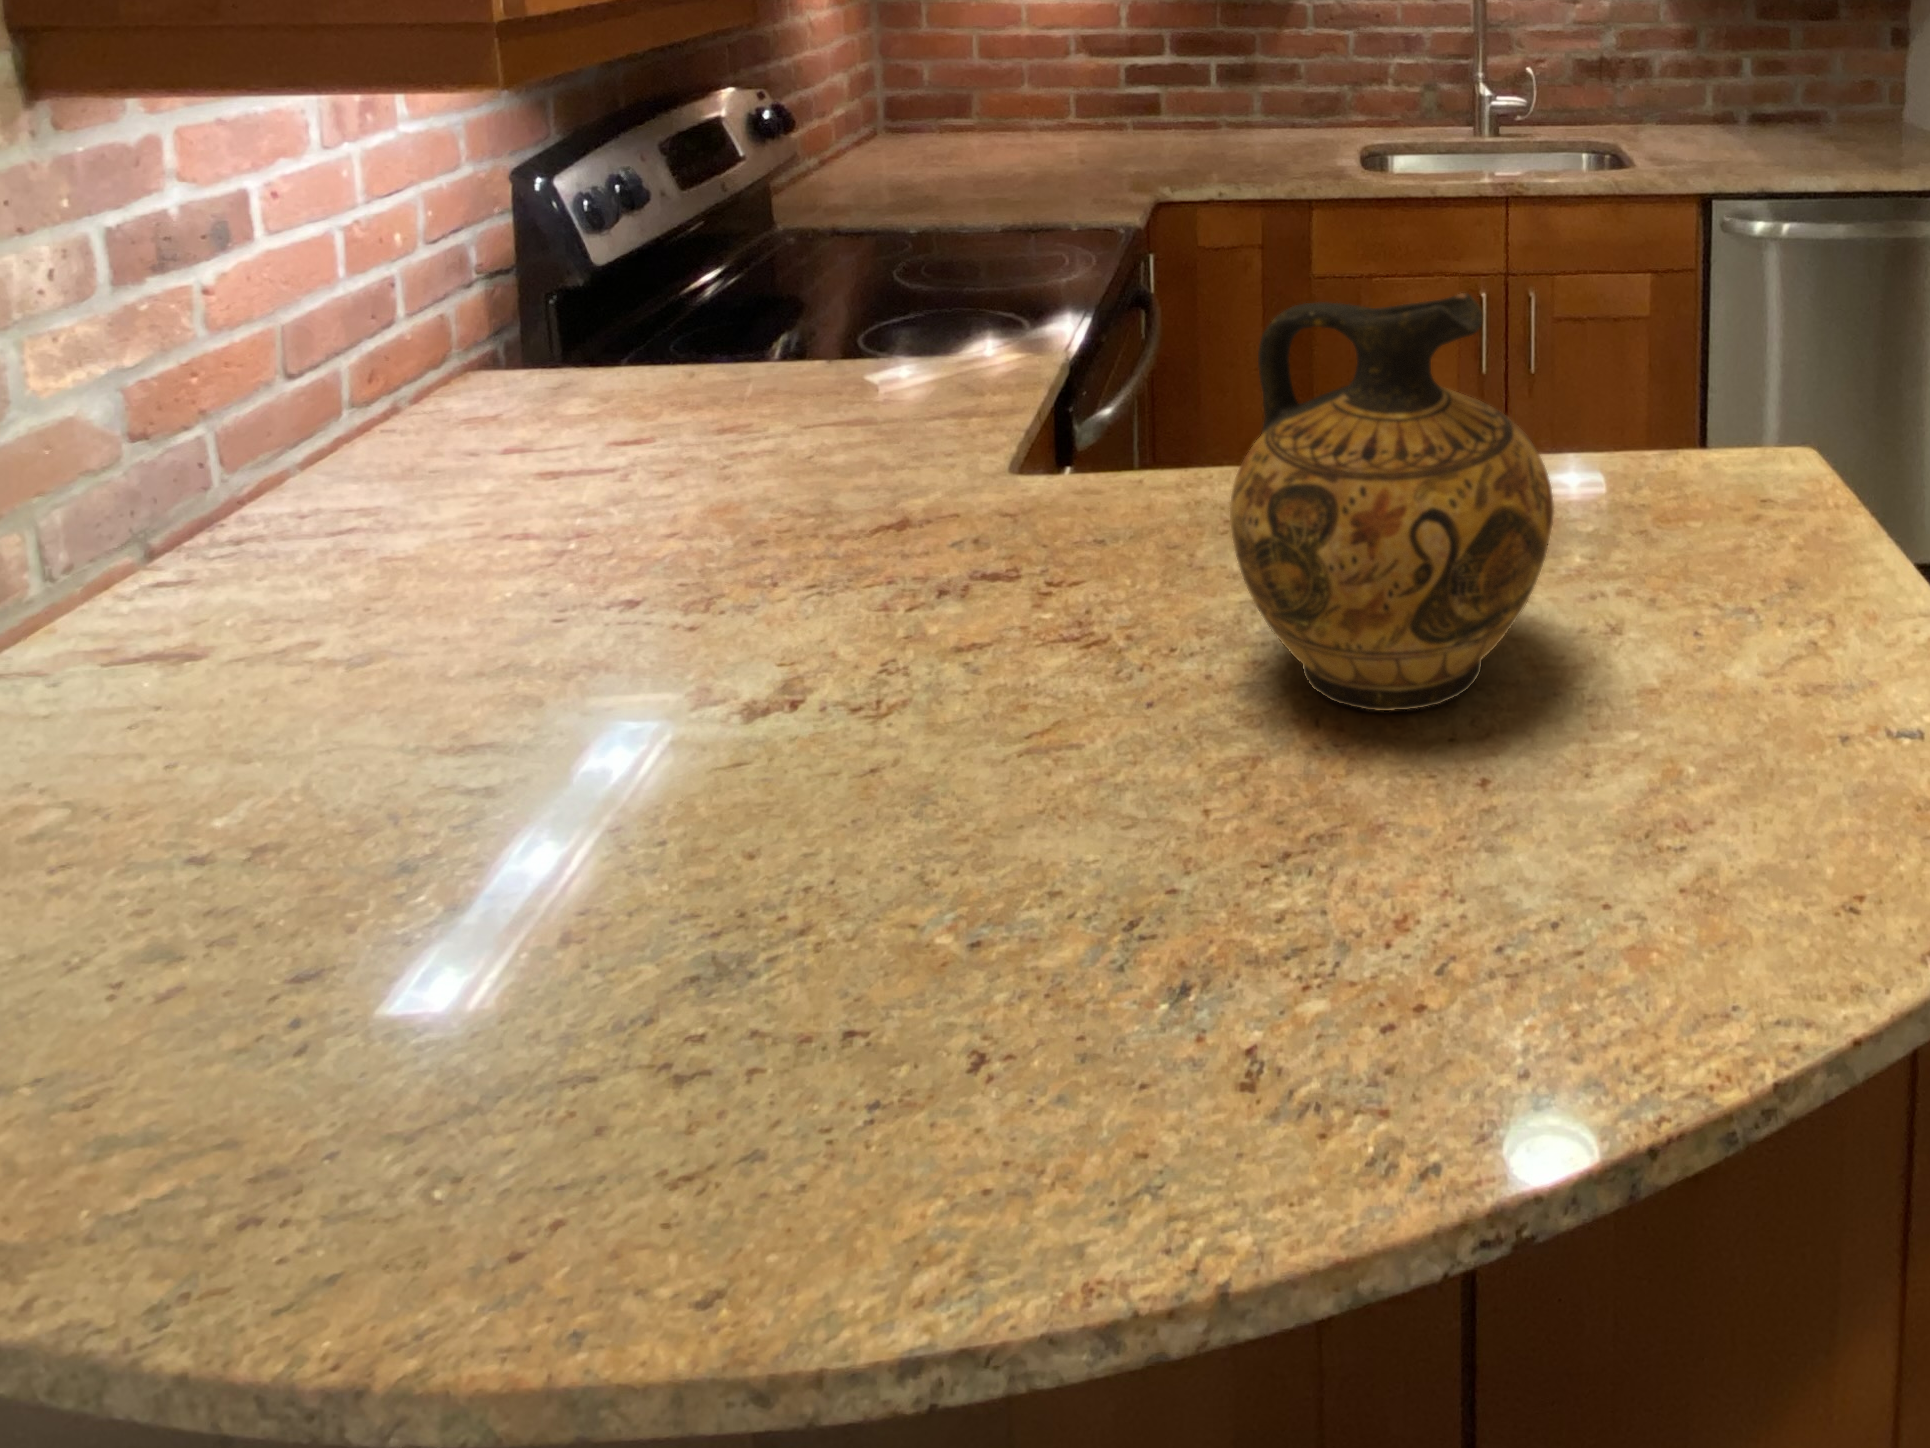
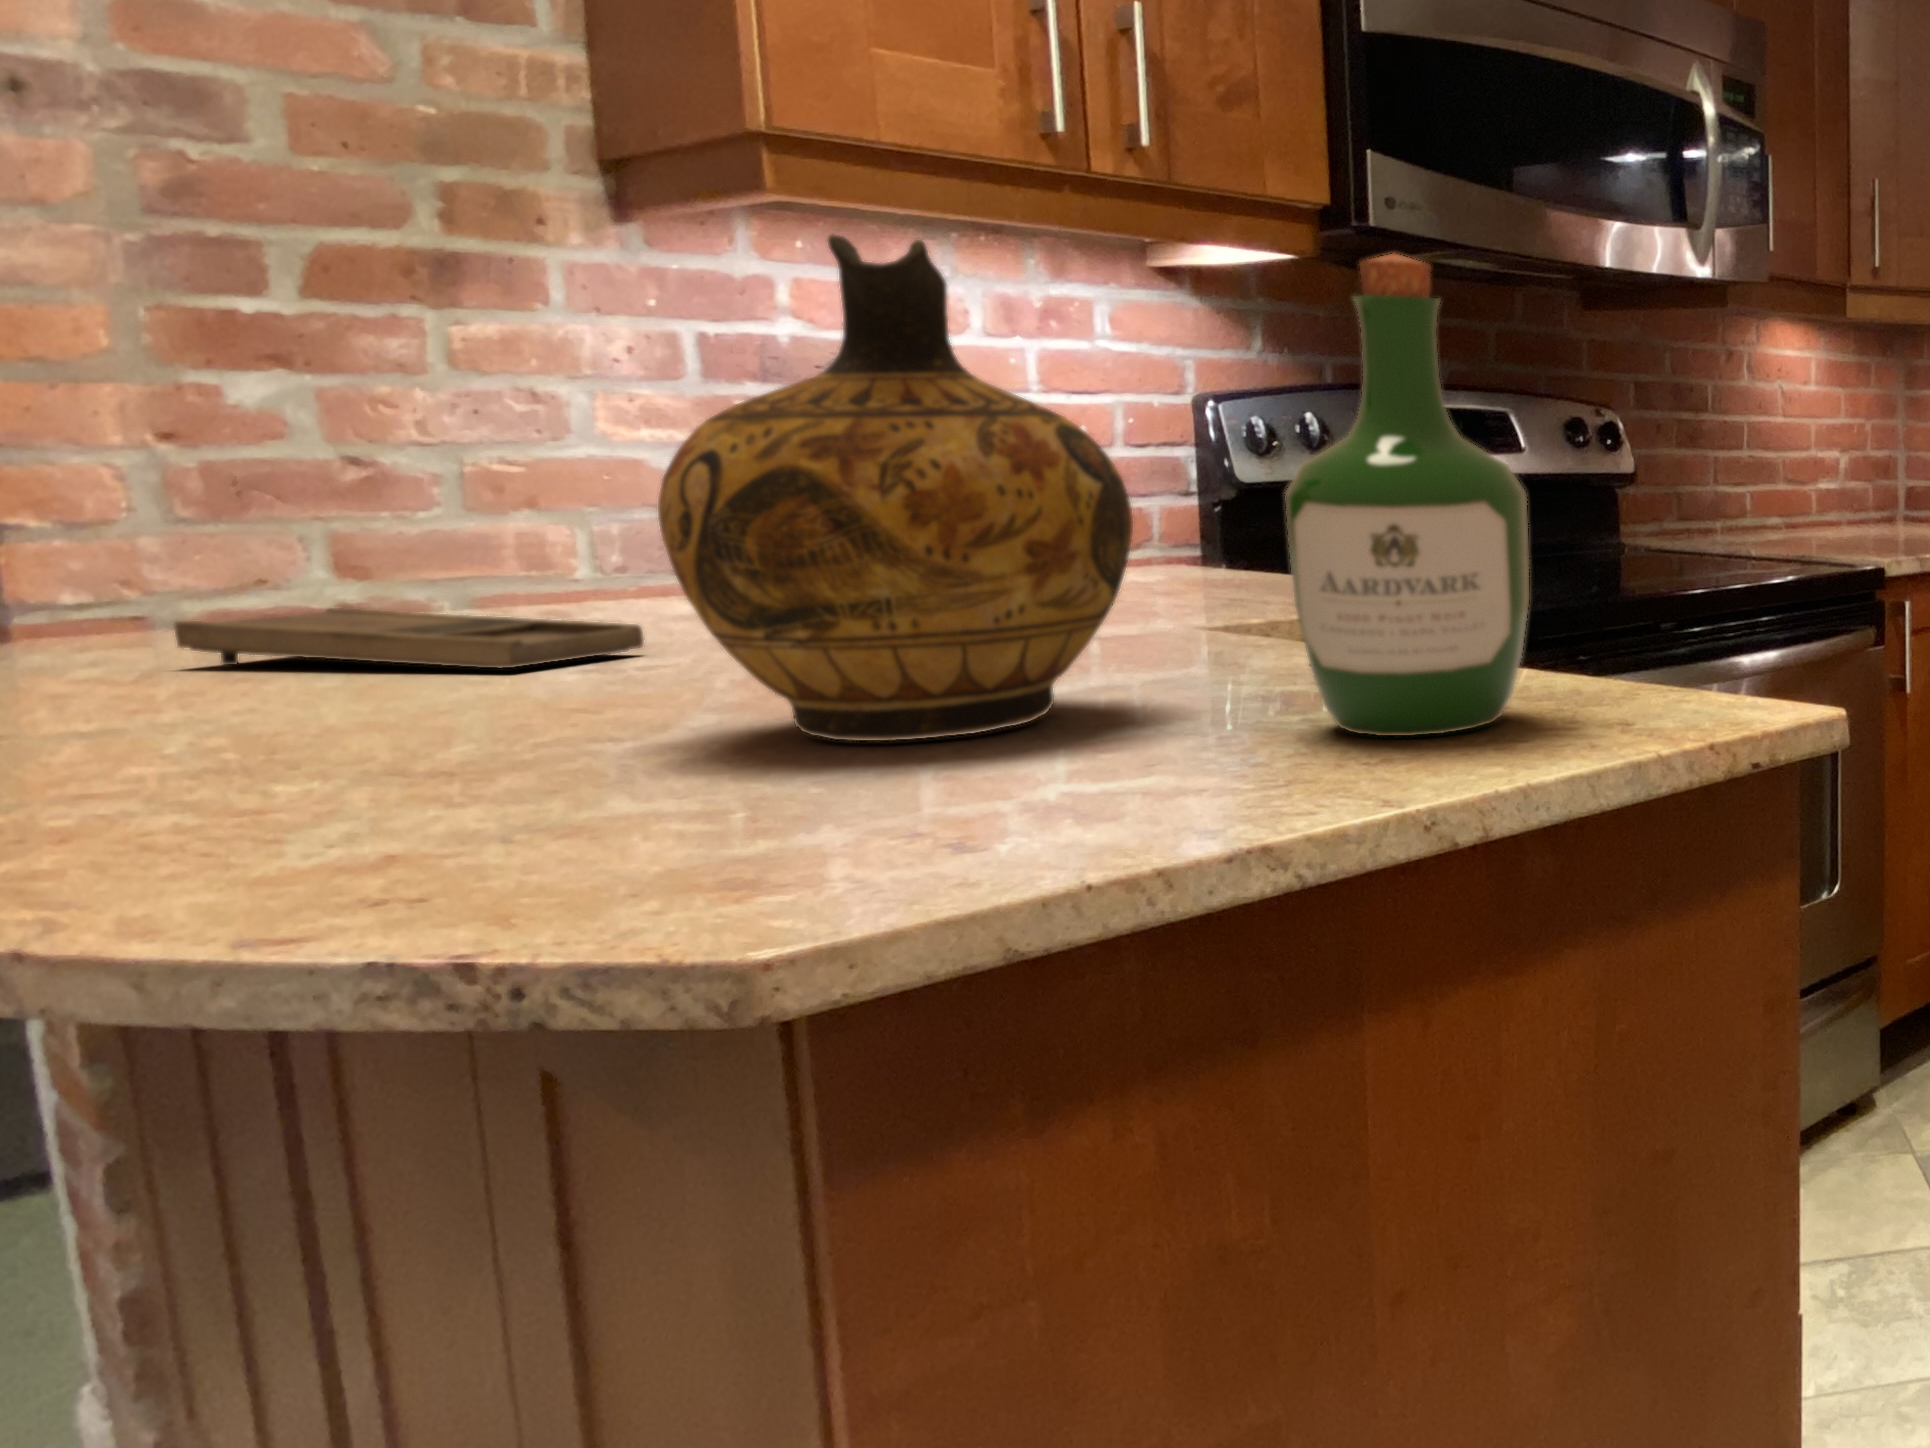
wine bottle: none [1583,237,1754,585] -> present [1286,254,1529,736]
tray: none [177,648,670,858] -> present [175,608,644,668]

